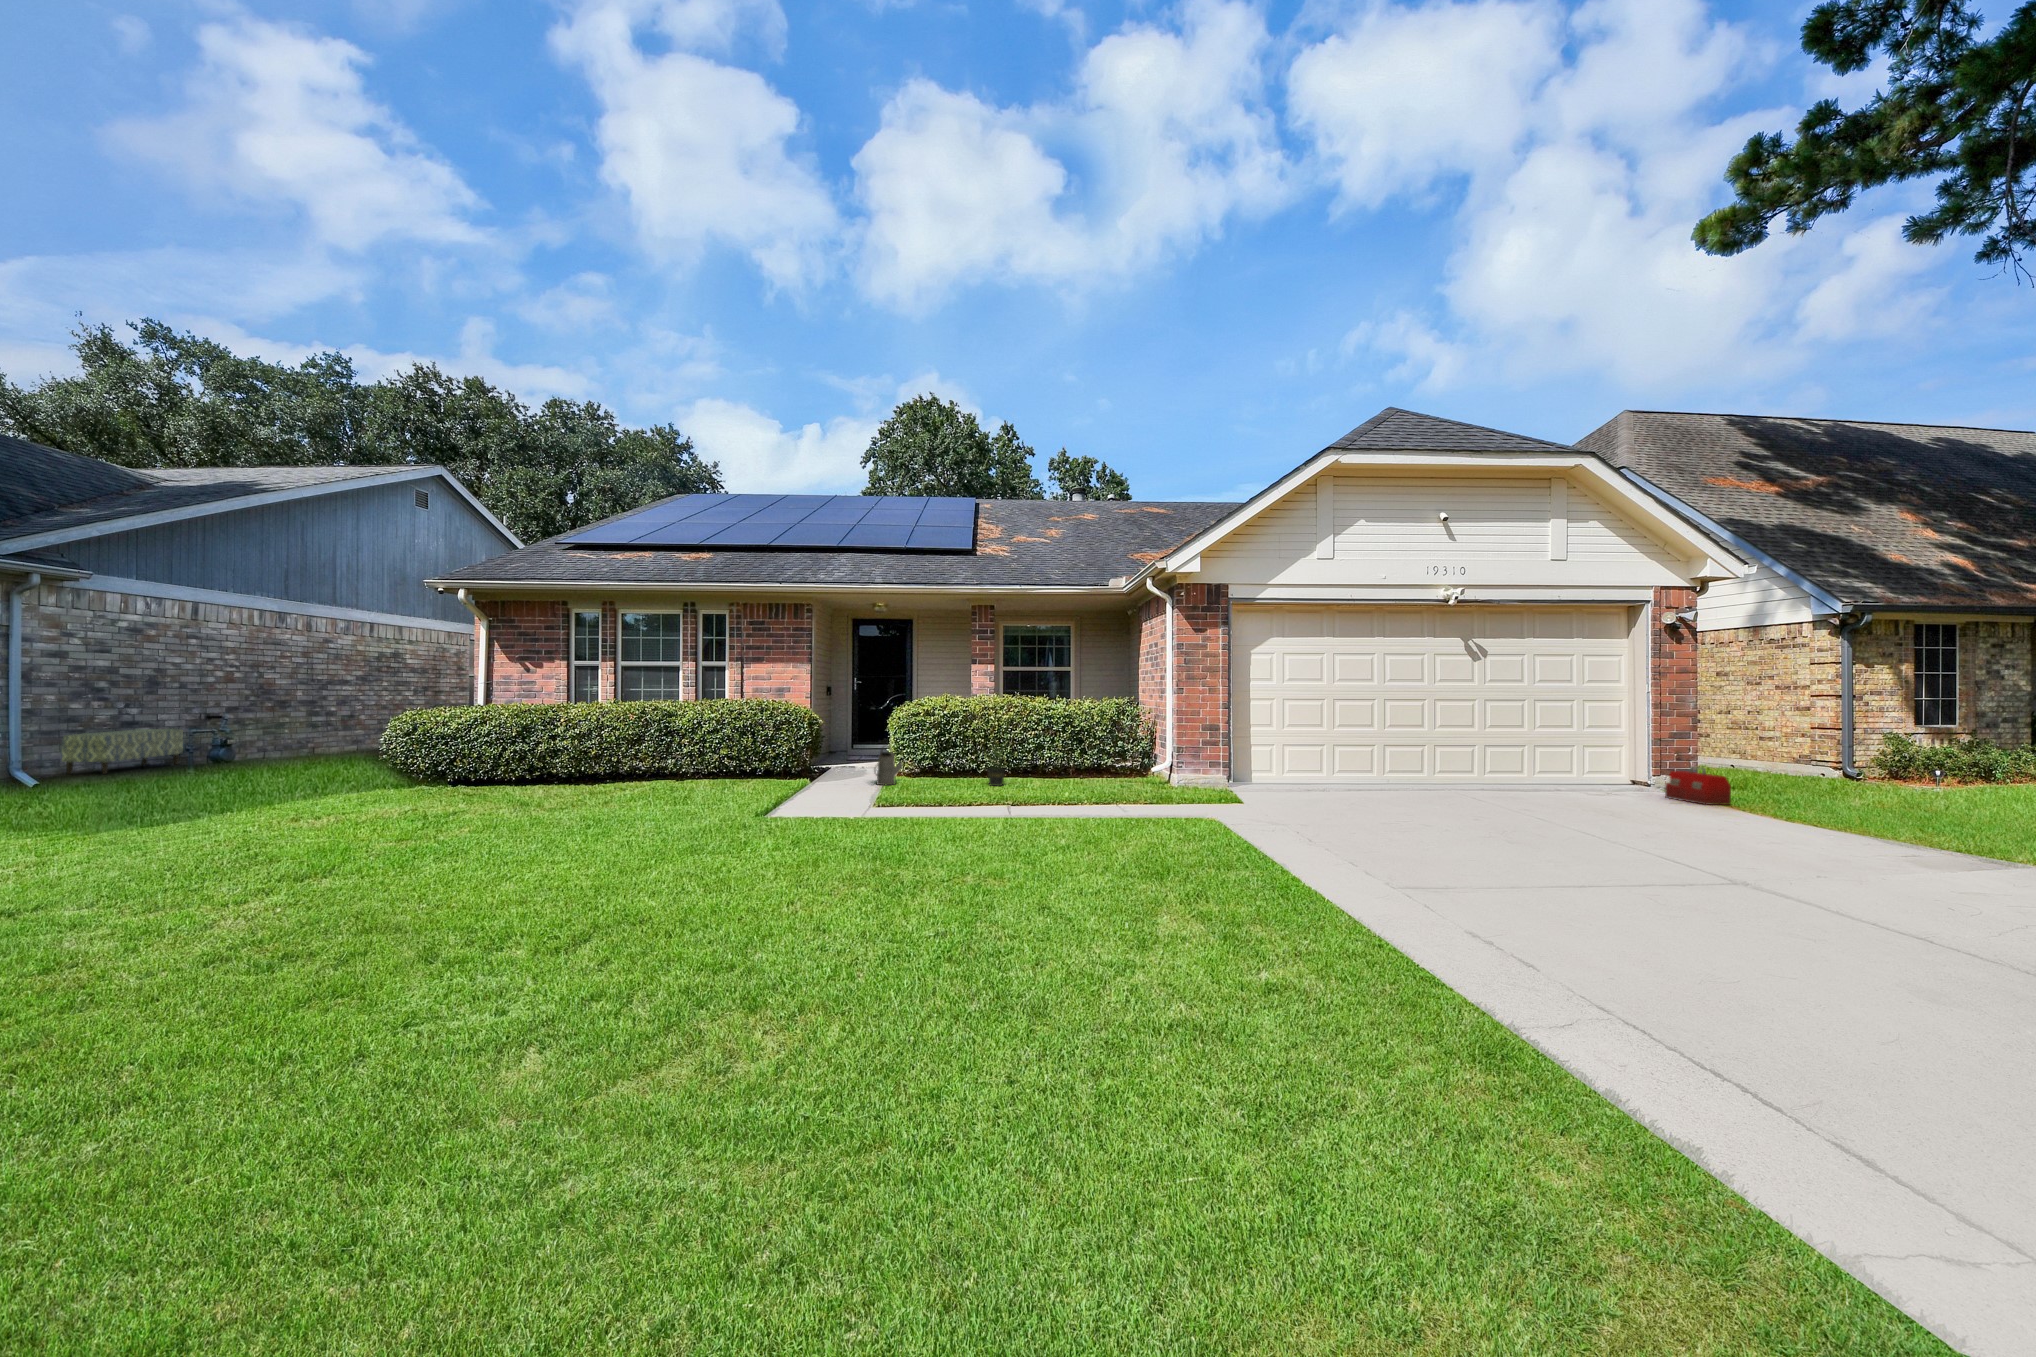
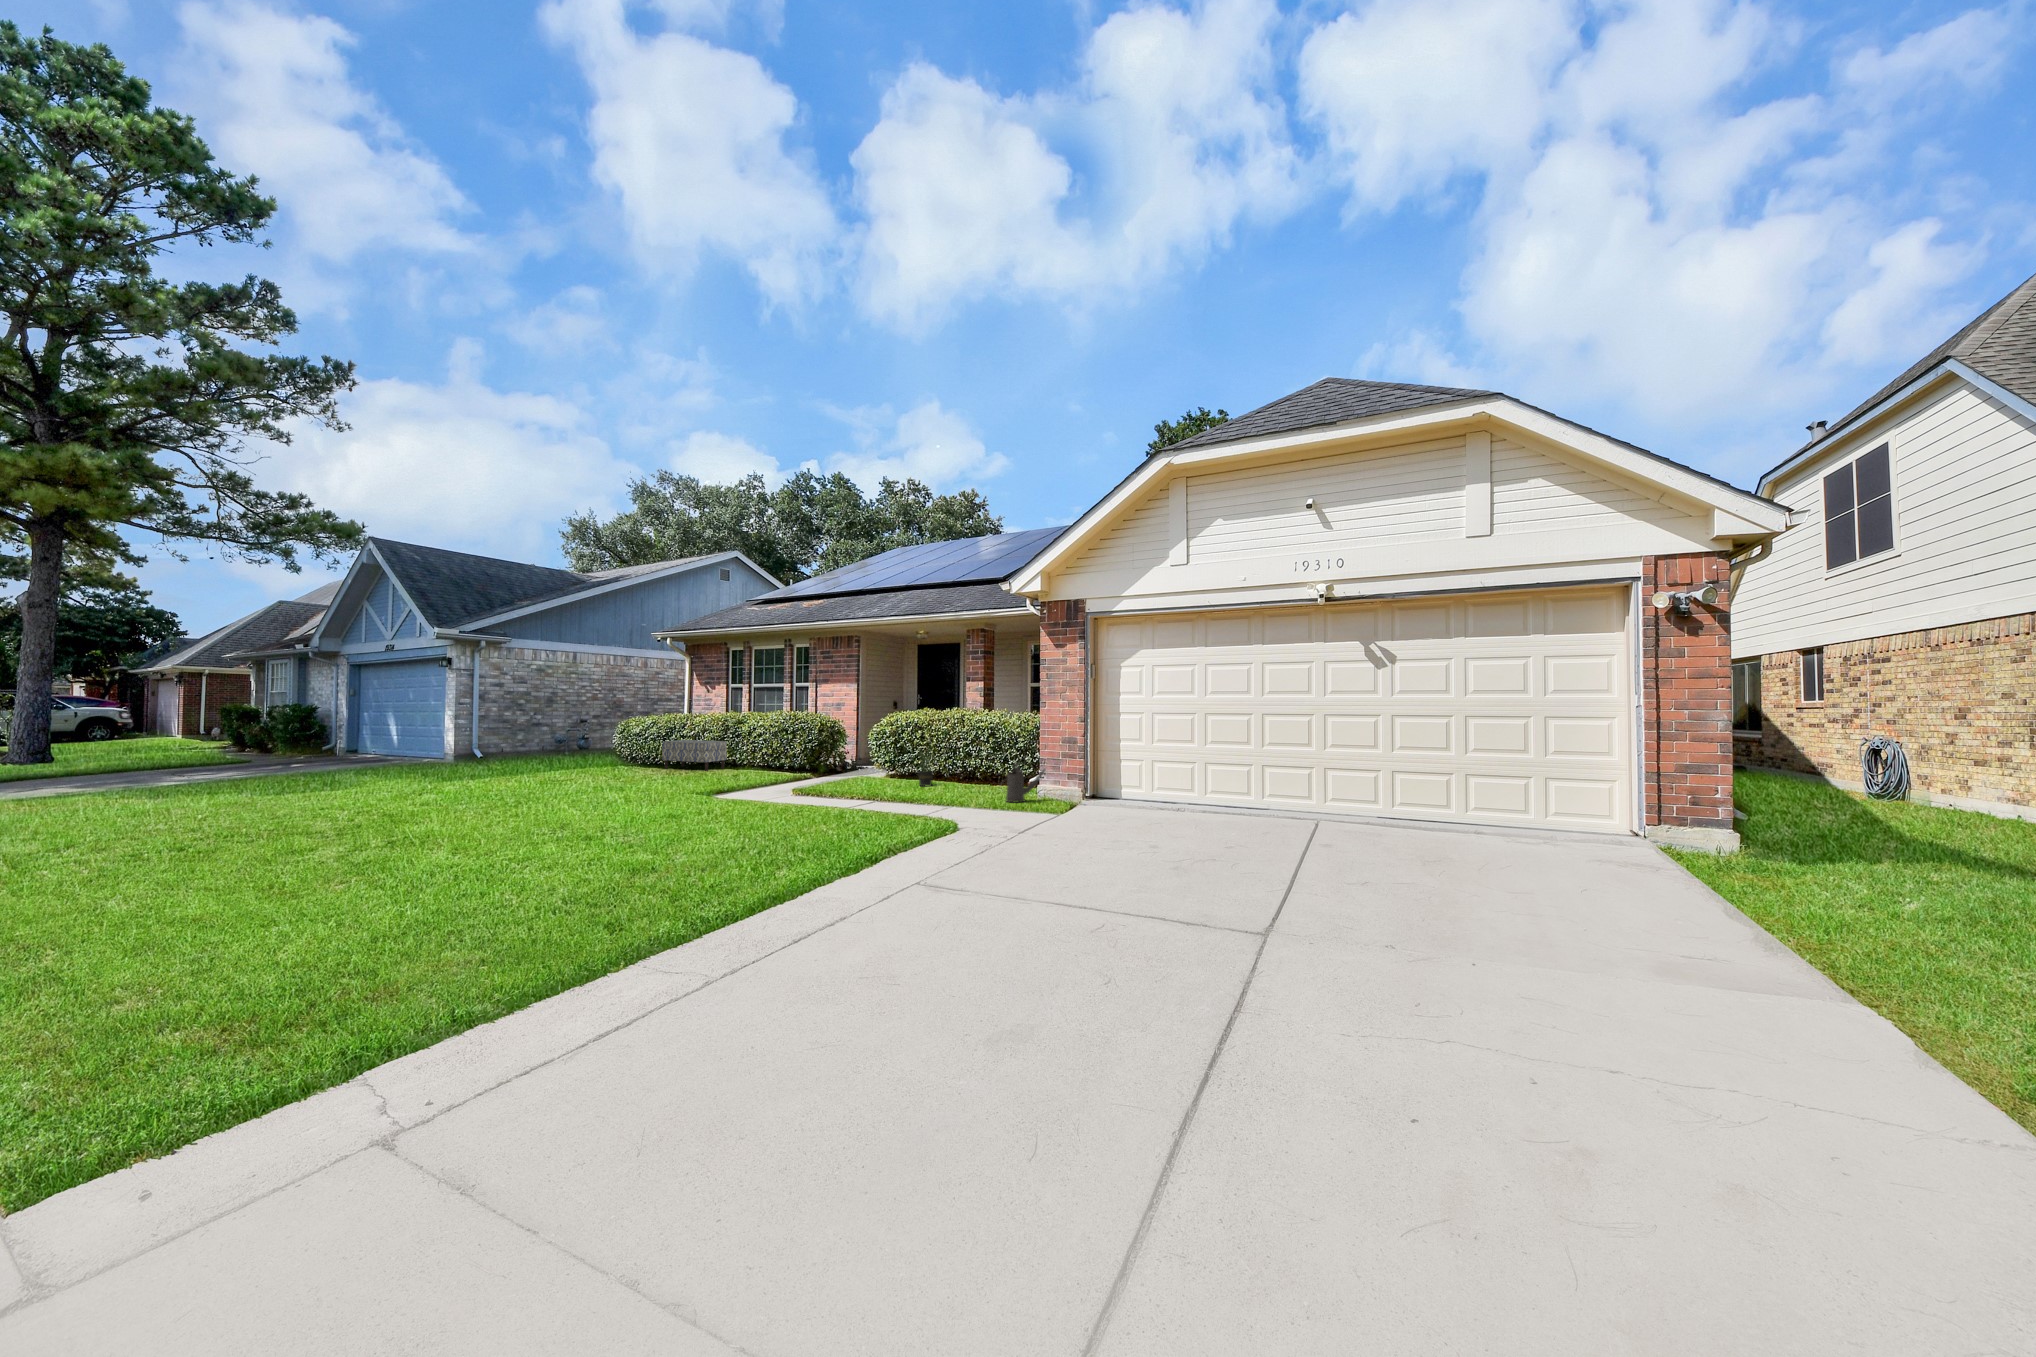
bench: present [62,729,183,774] -> present [662,740,727,771]
watering can: present [874,747,902,785] -> present [1006,763,1045,802]
toolbox: present [1665,767,1731,805] -> none [1660,808,1733,866]

